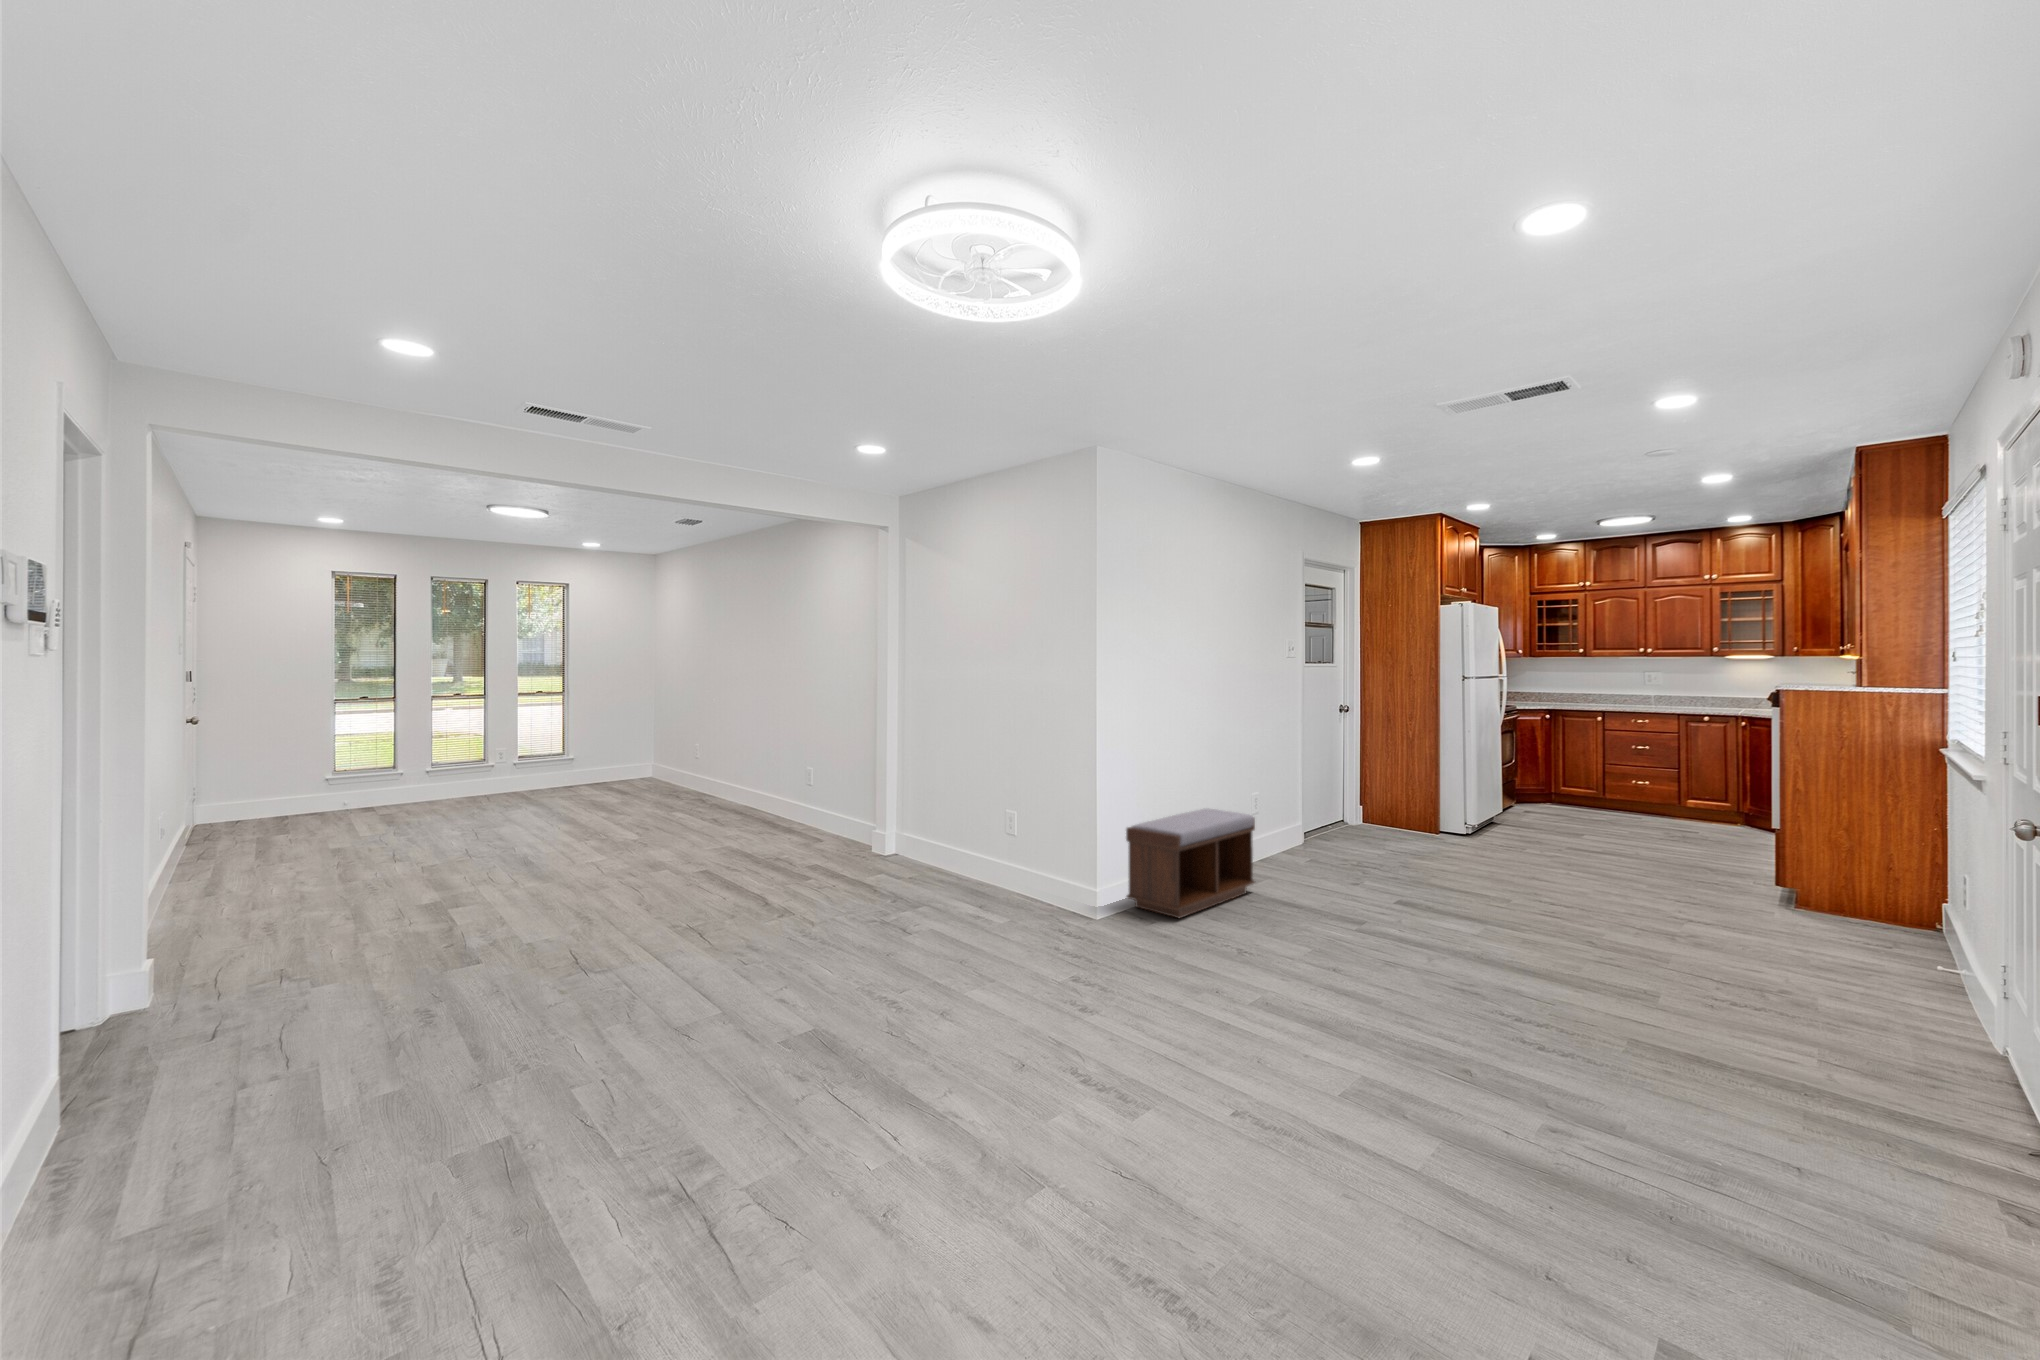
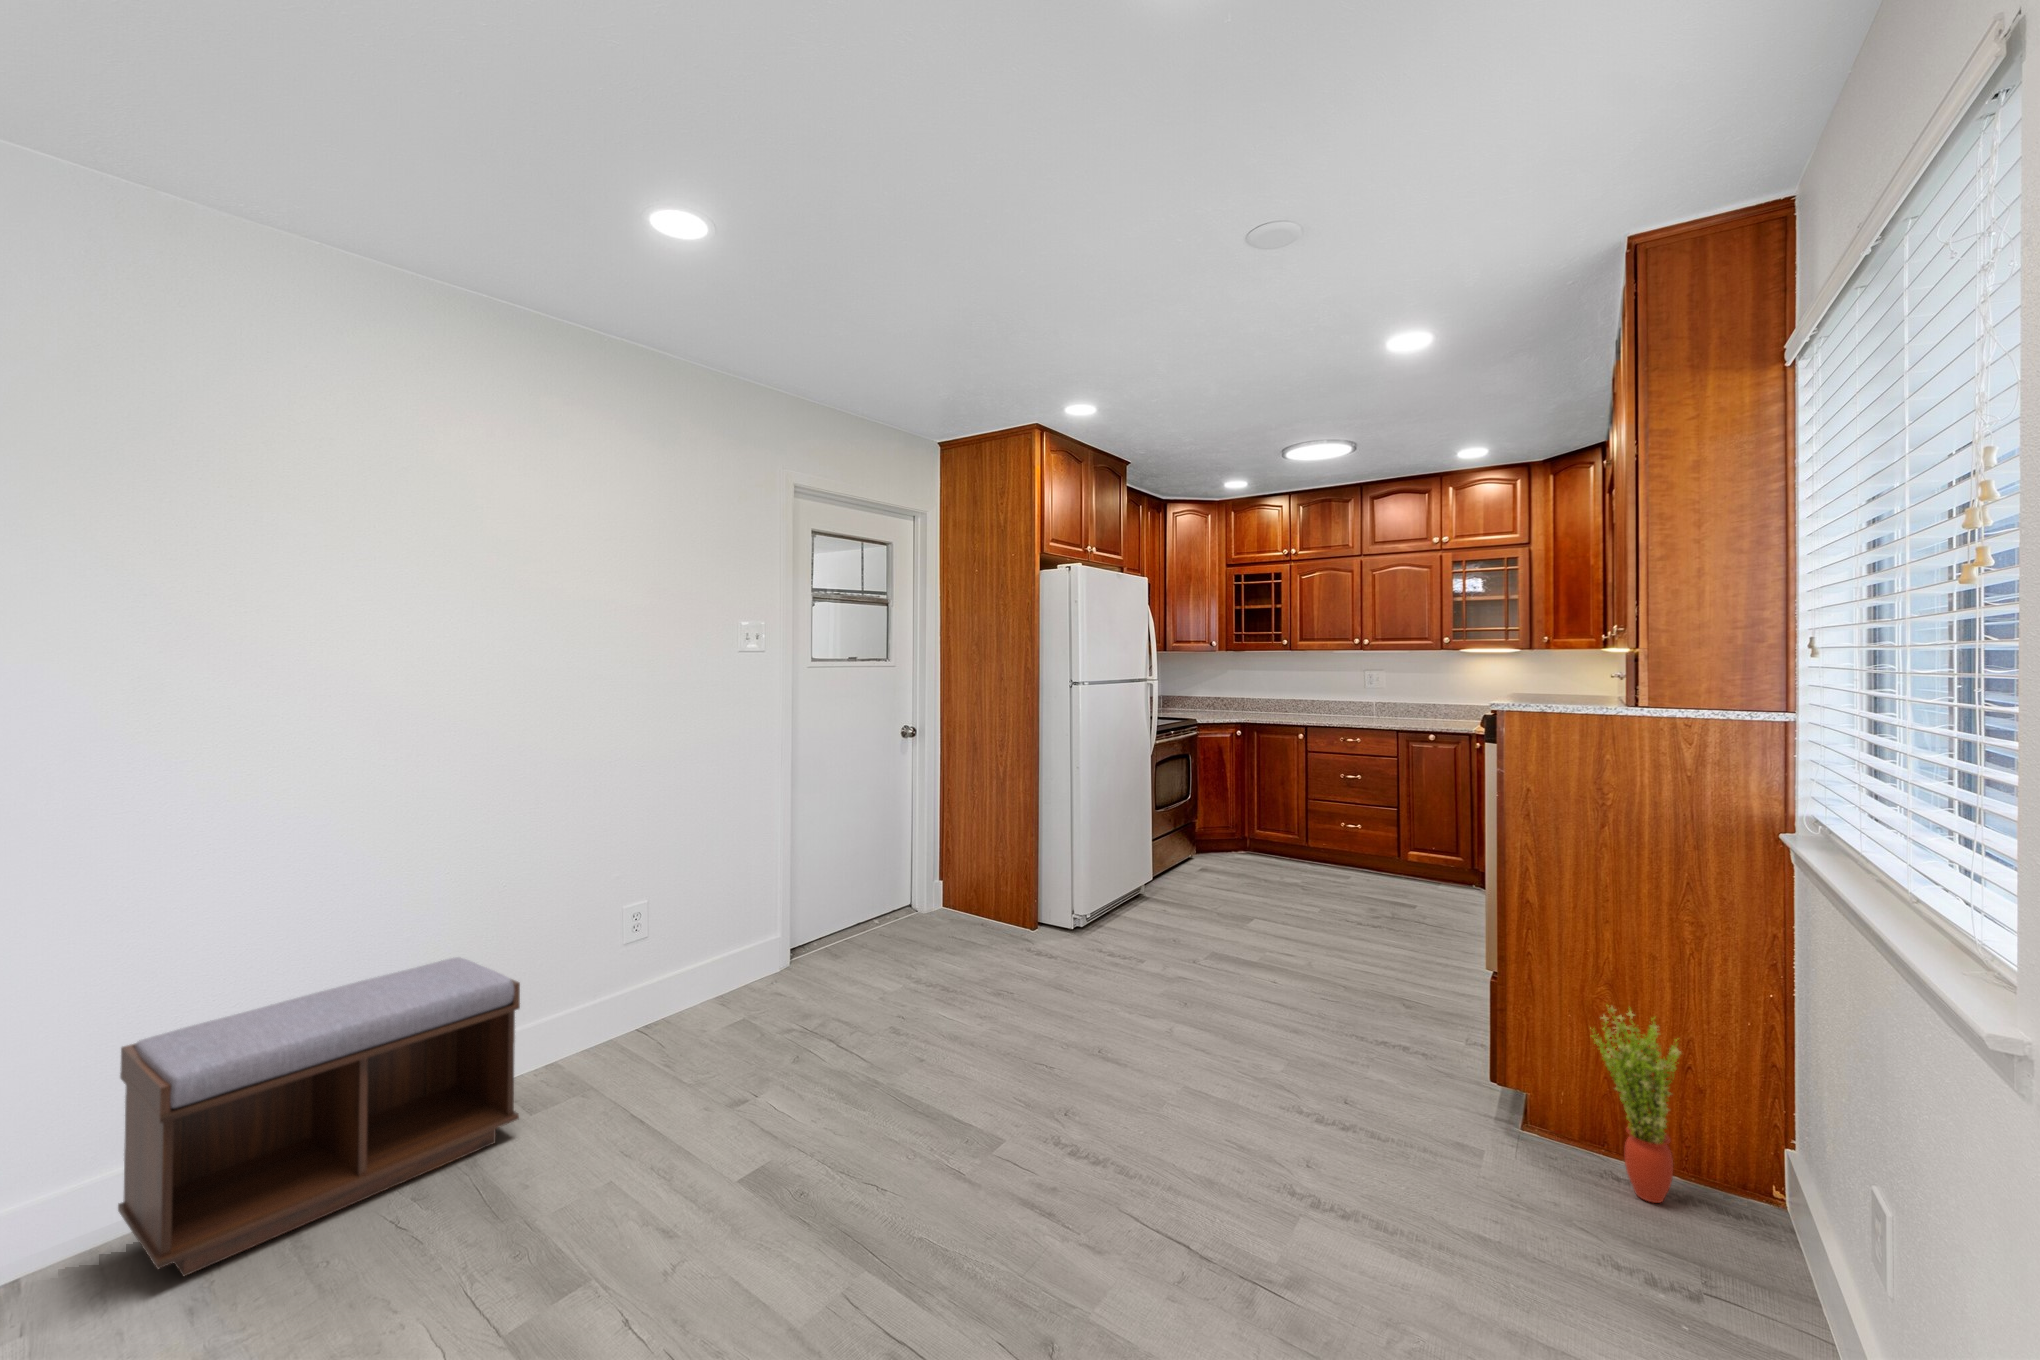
potted plant: none [1835,838,1888,934] -> present [1590,1007,1681,1203]

